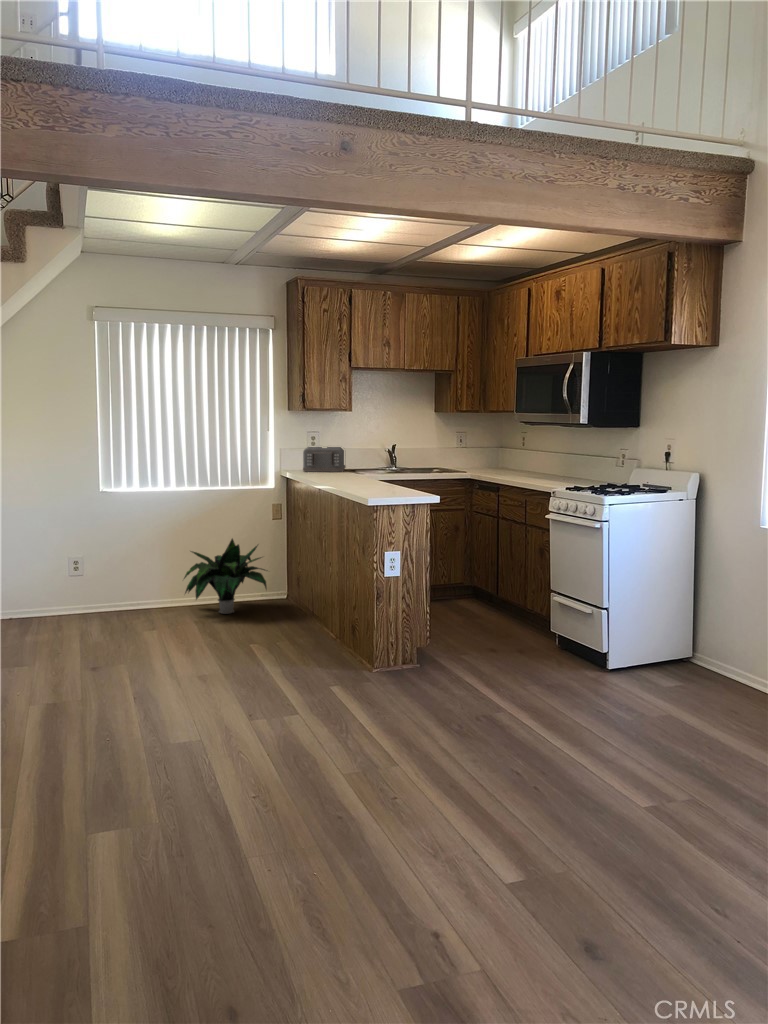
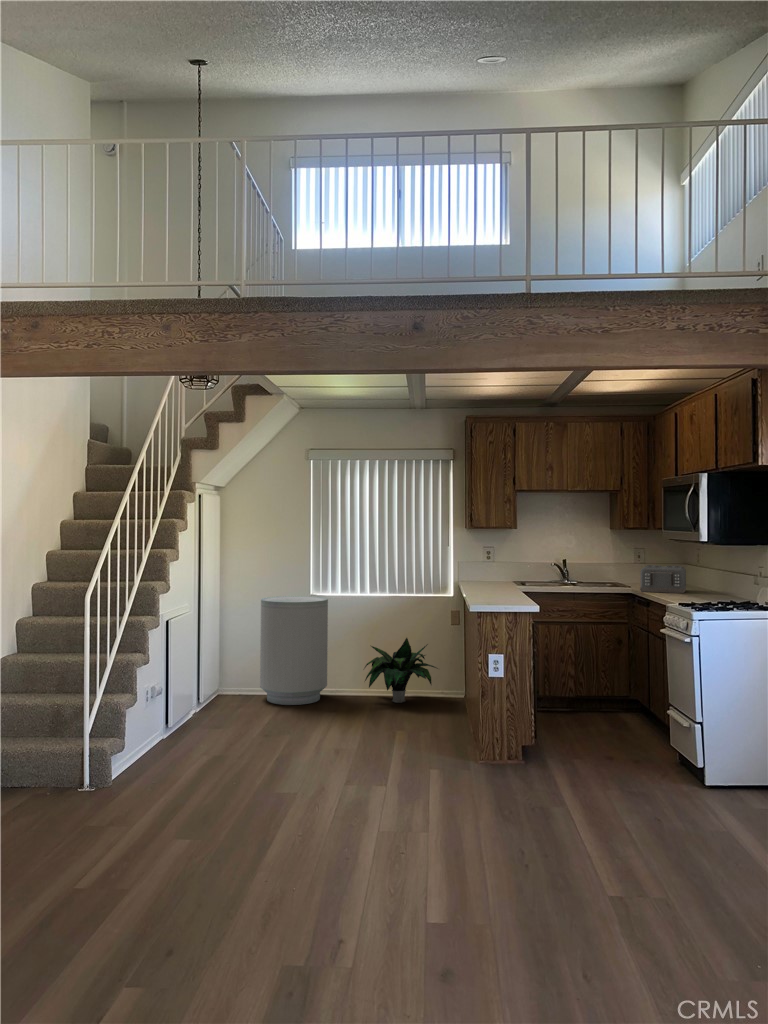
toaster: present [303,447,346,472] -> present [640,565,686,593]
trash can: none [45,495,137,630] -> present [260,596,328,705]

